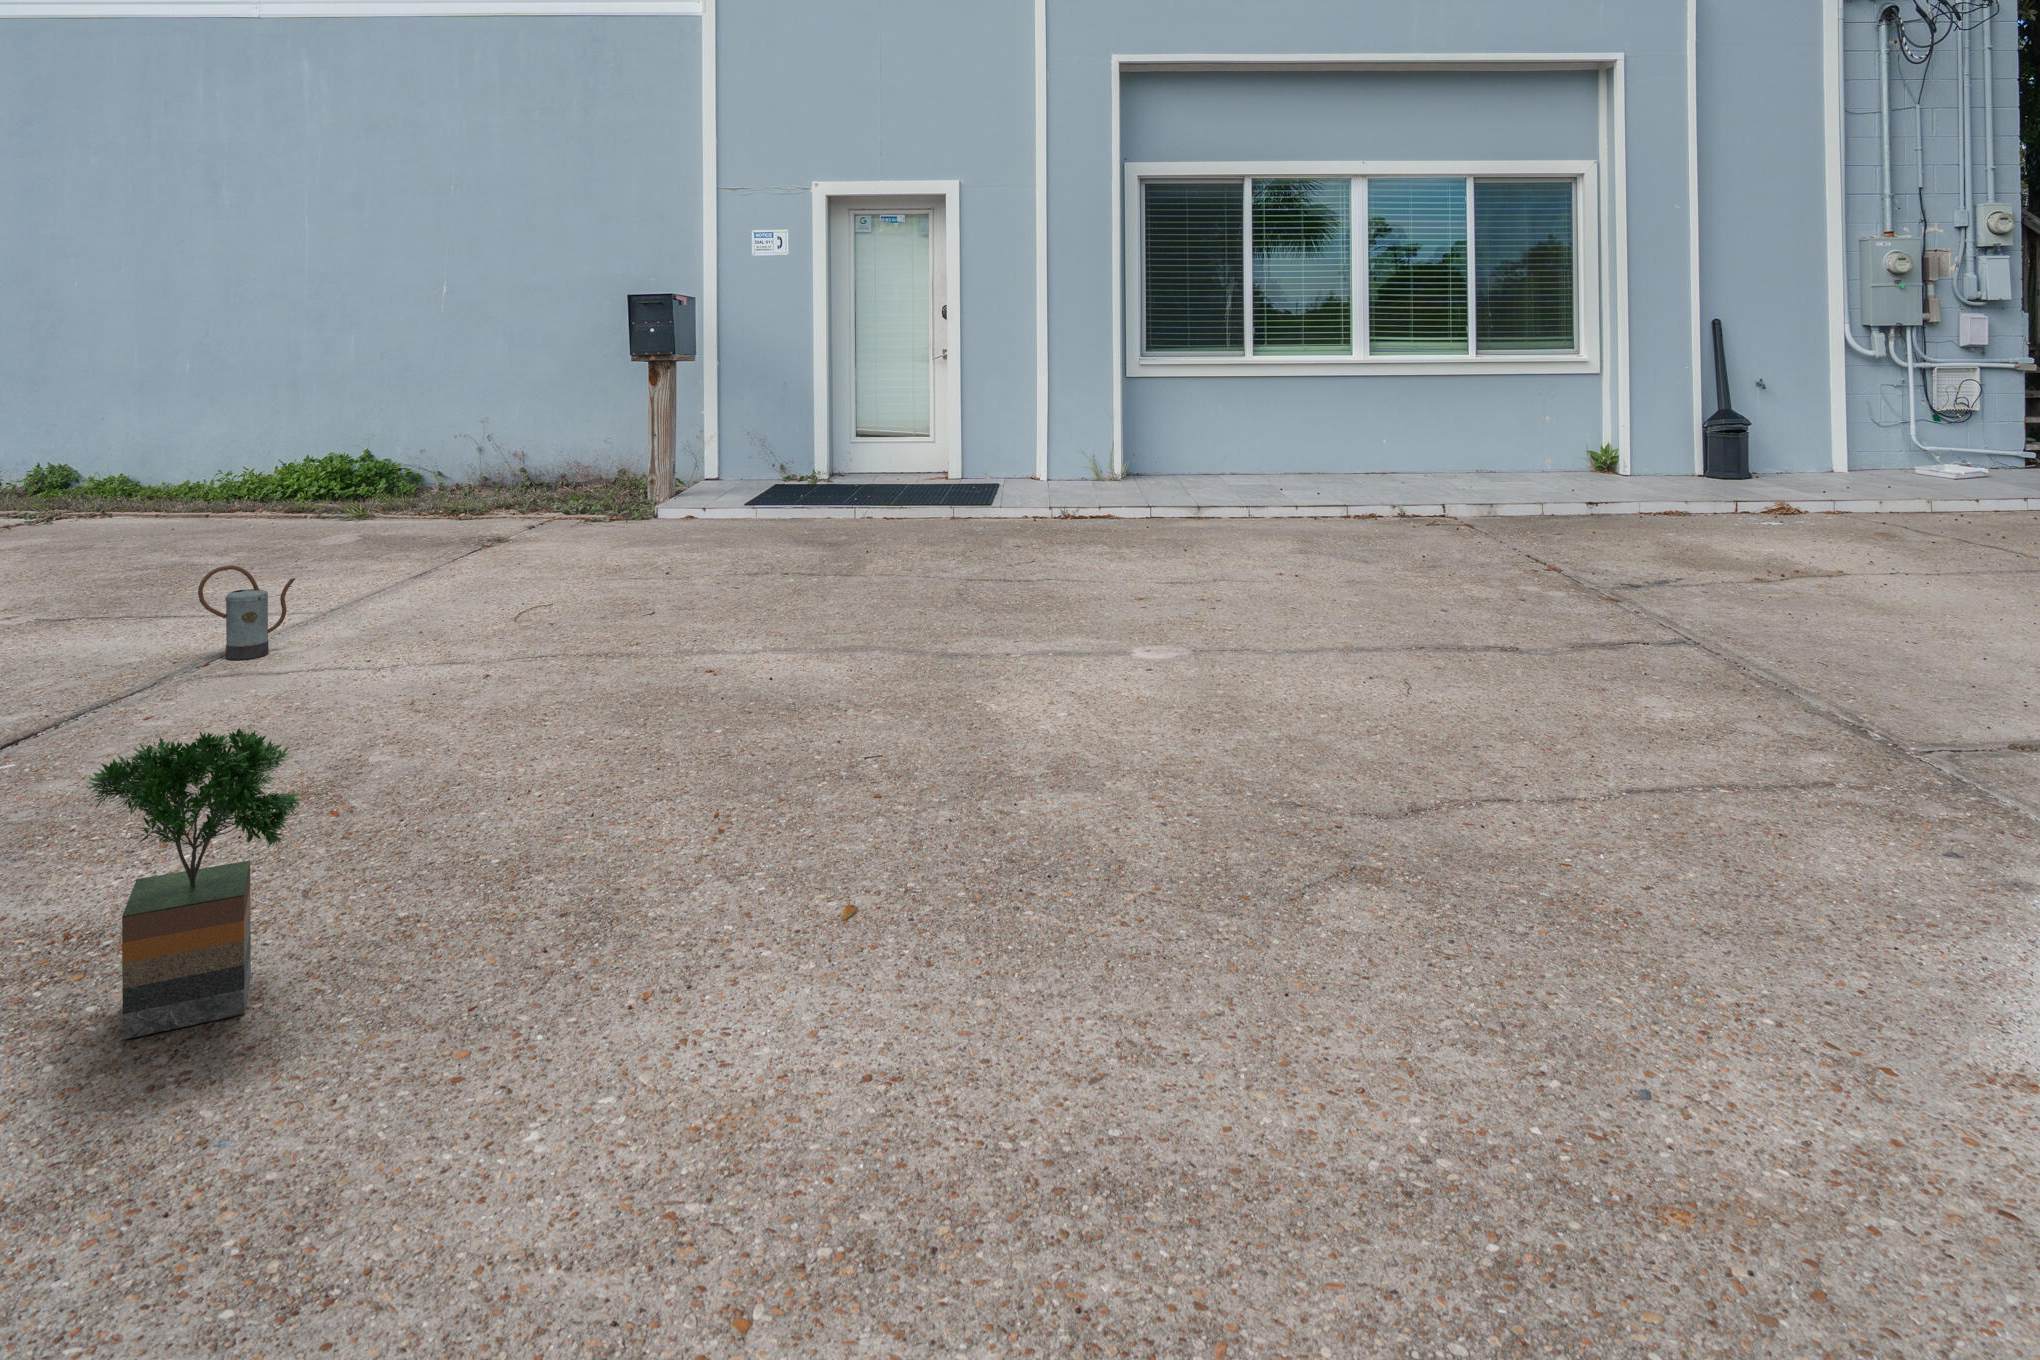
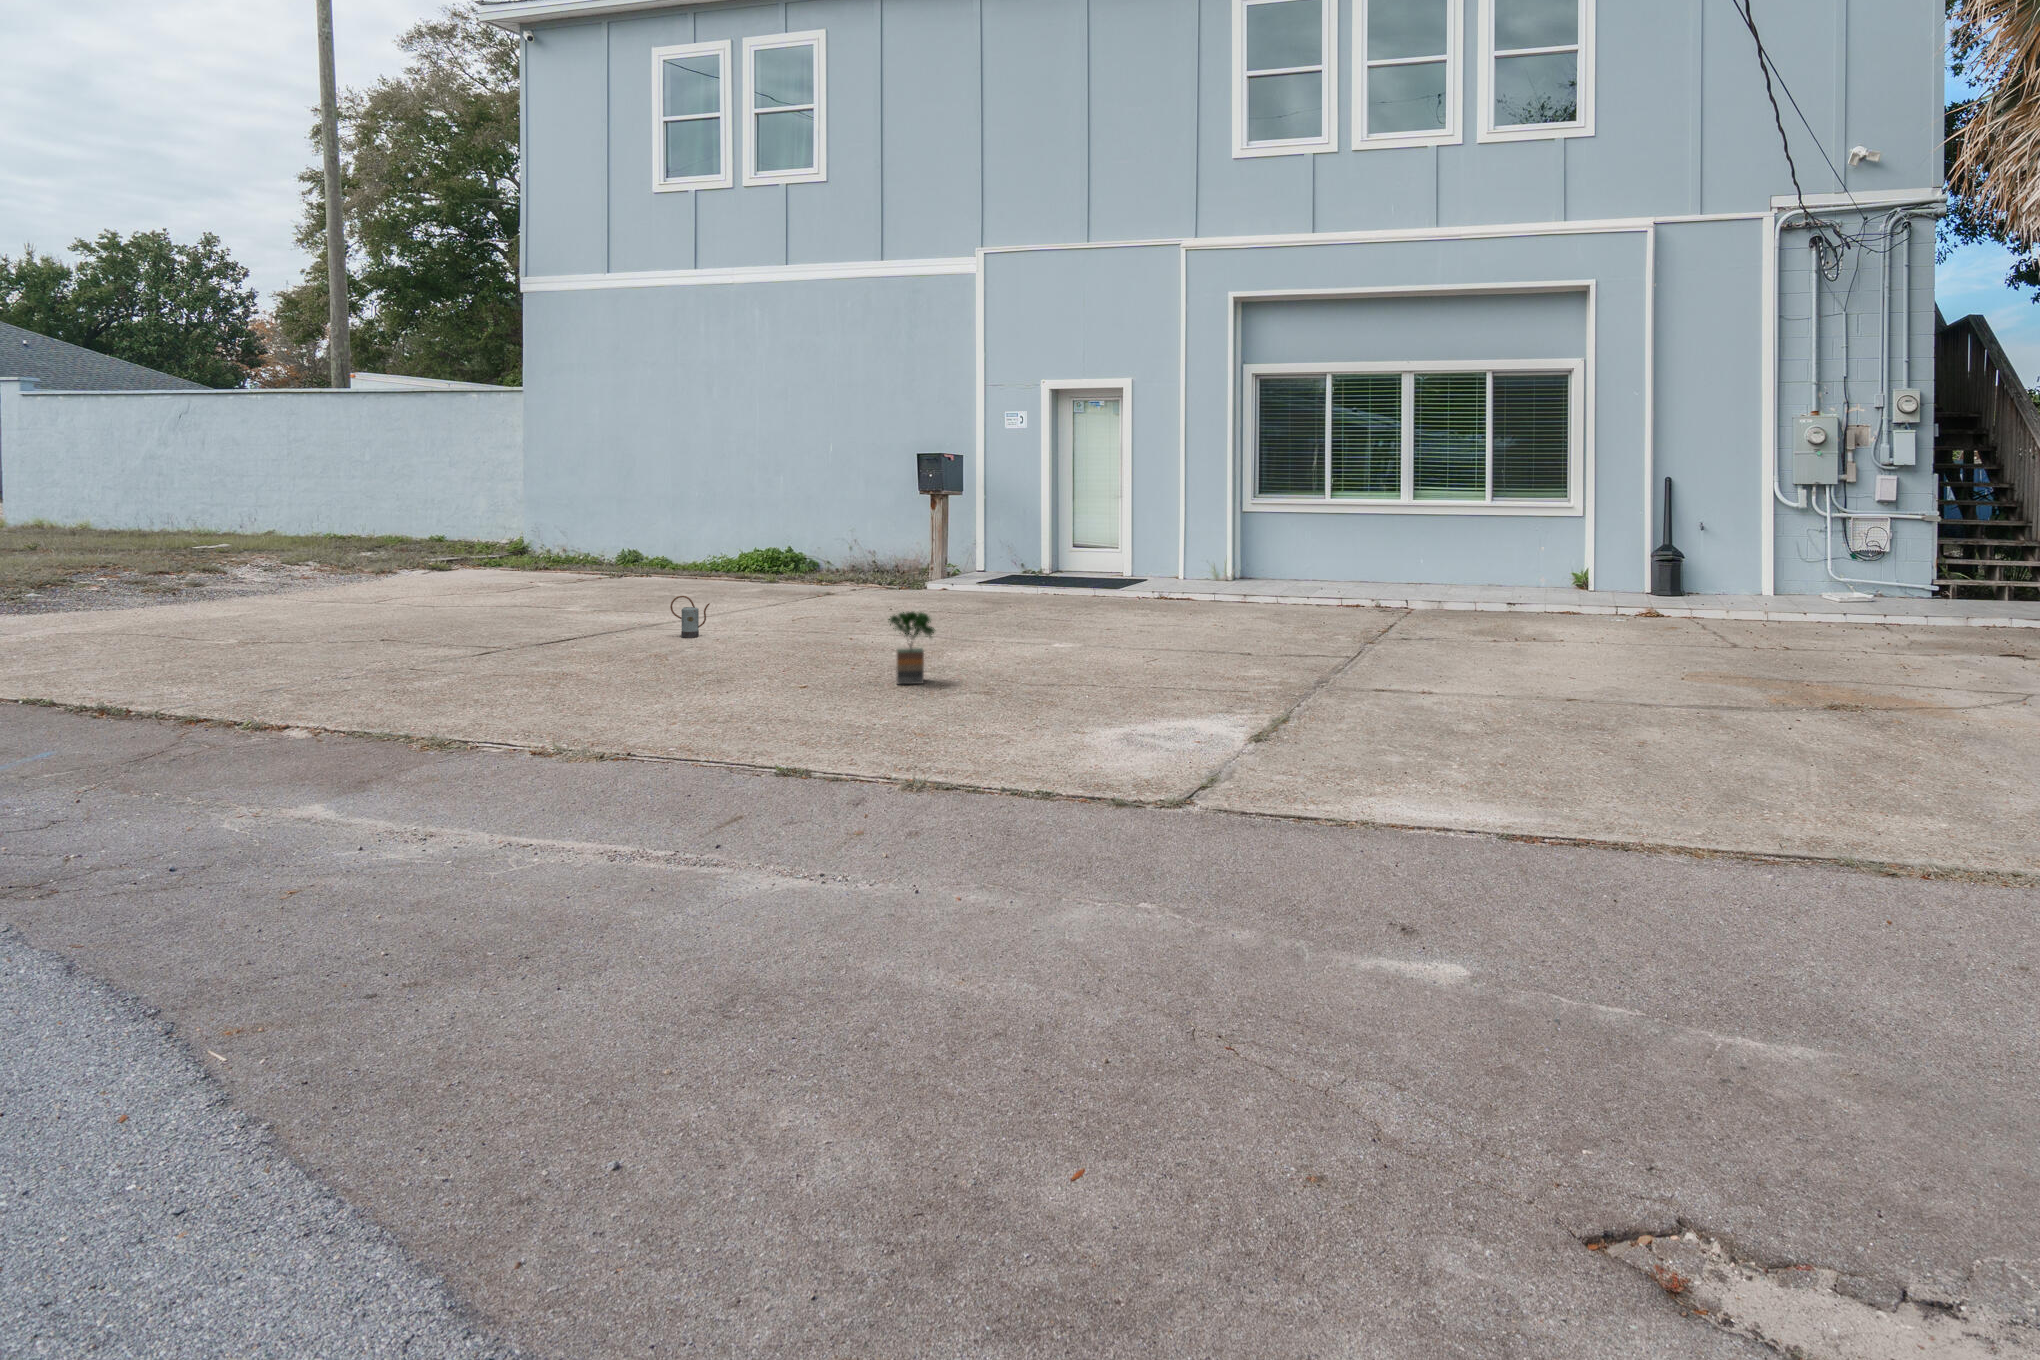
potted tree: present [85,728,303,1040] -> present [888,611,935,684]

